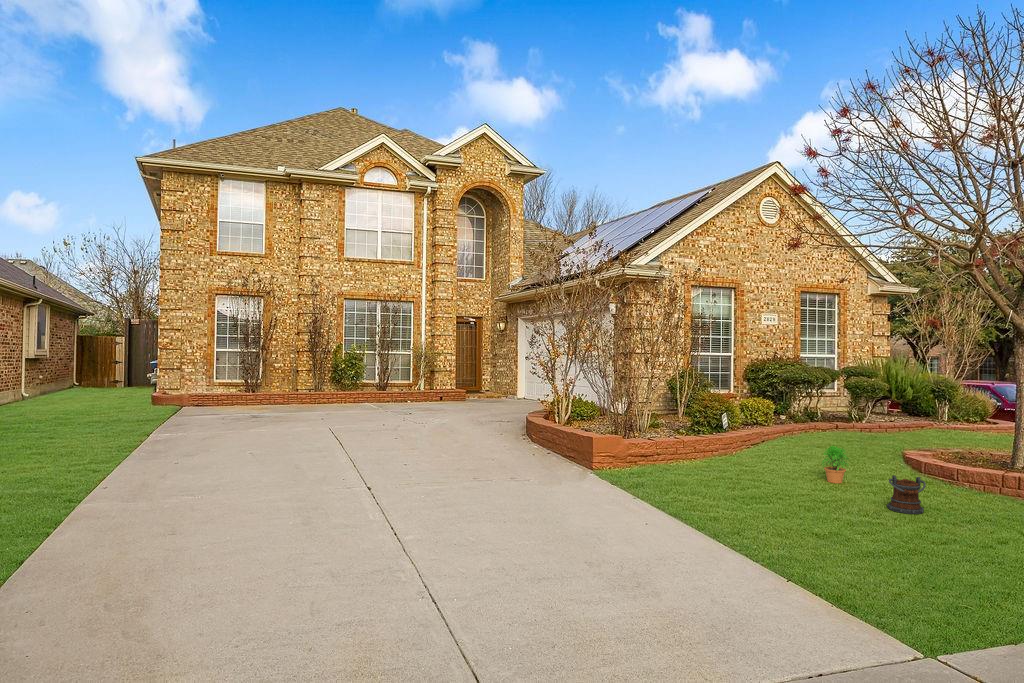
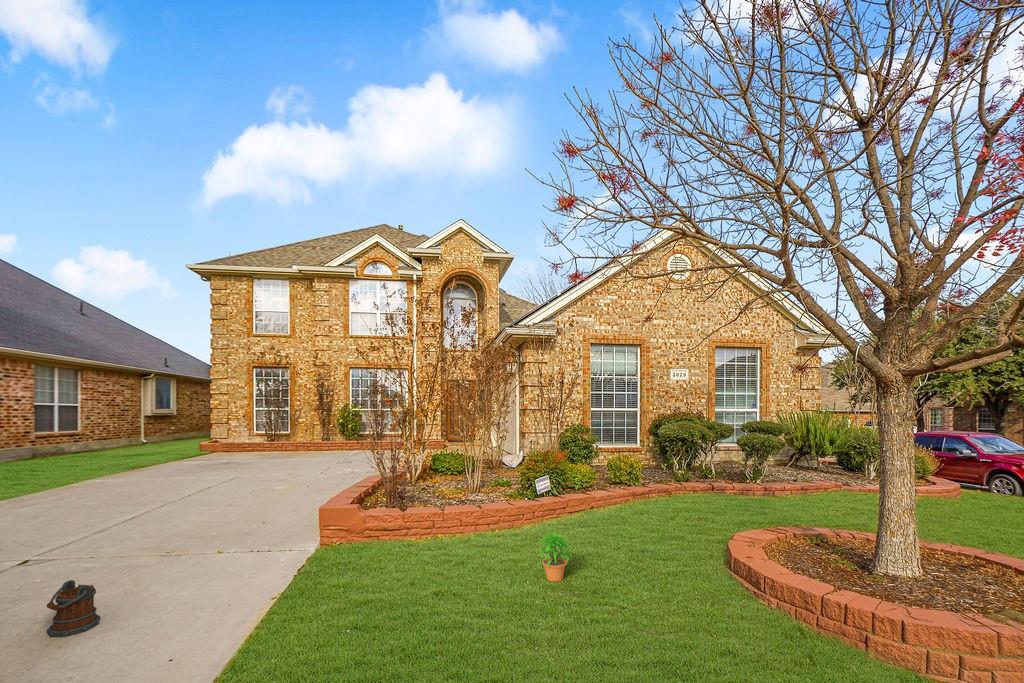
bucket: present [887,475,926,514] -> present [47,580,101,637]

